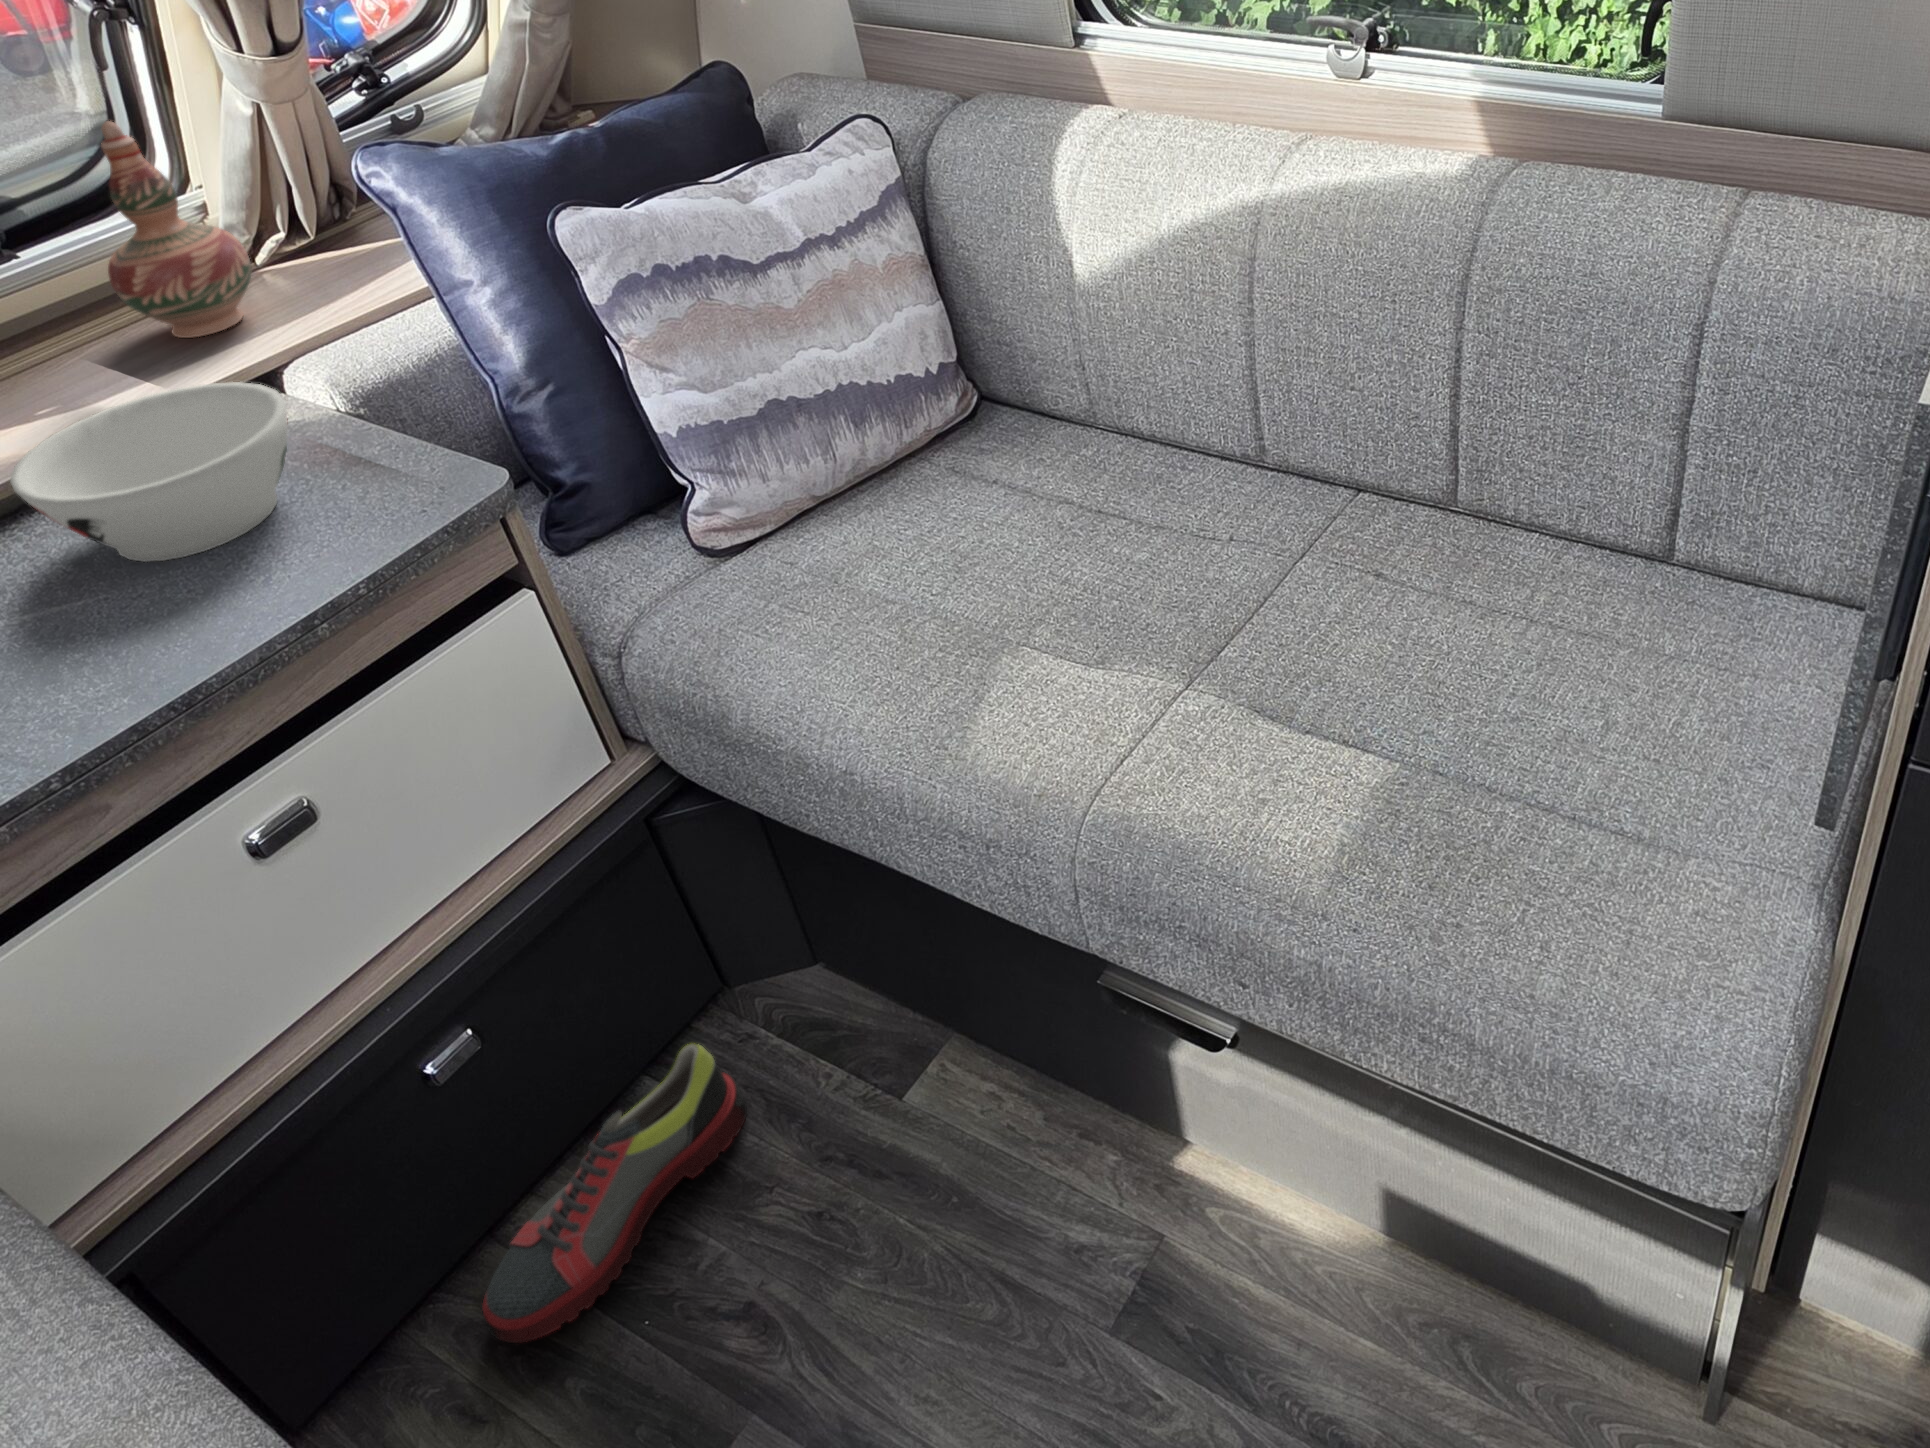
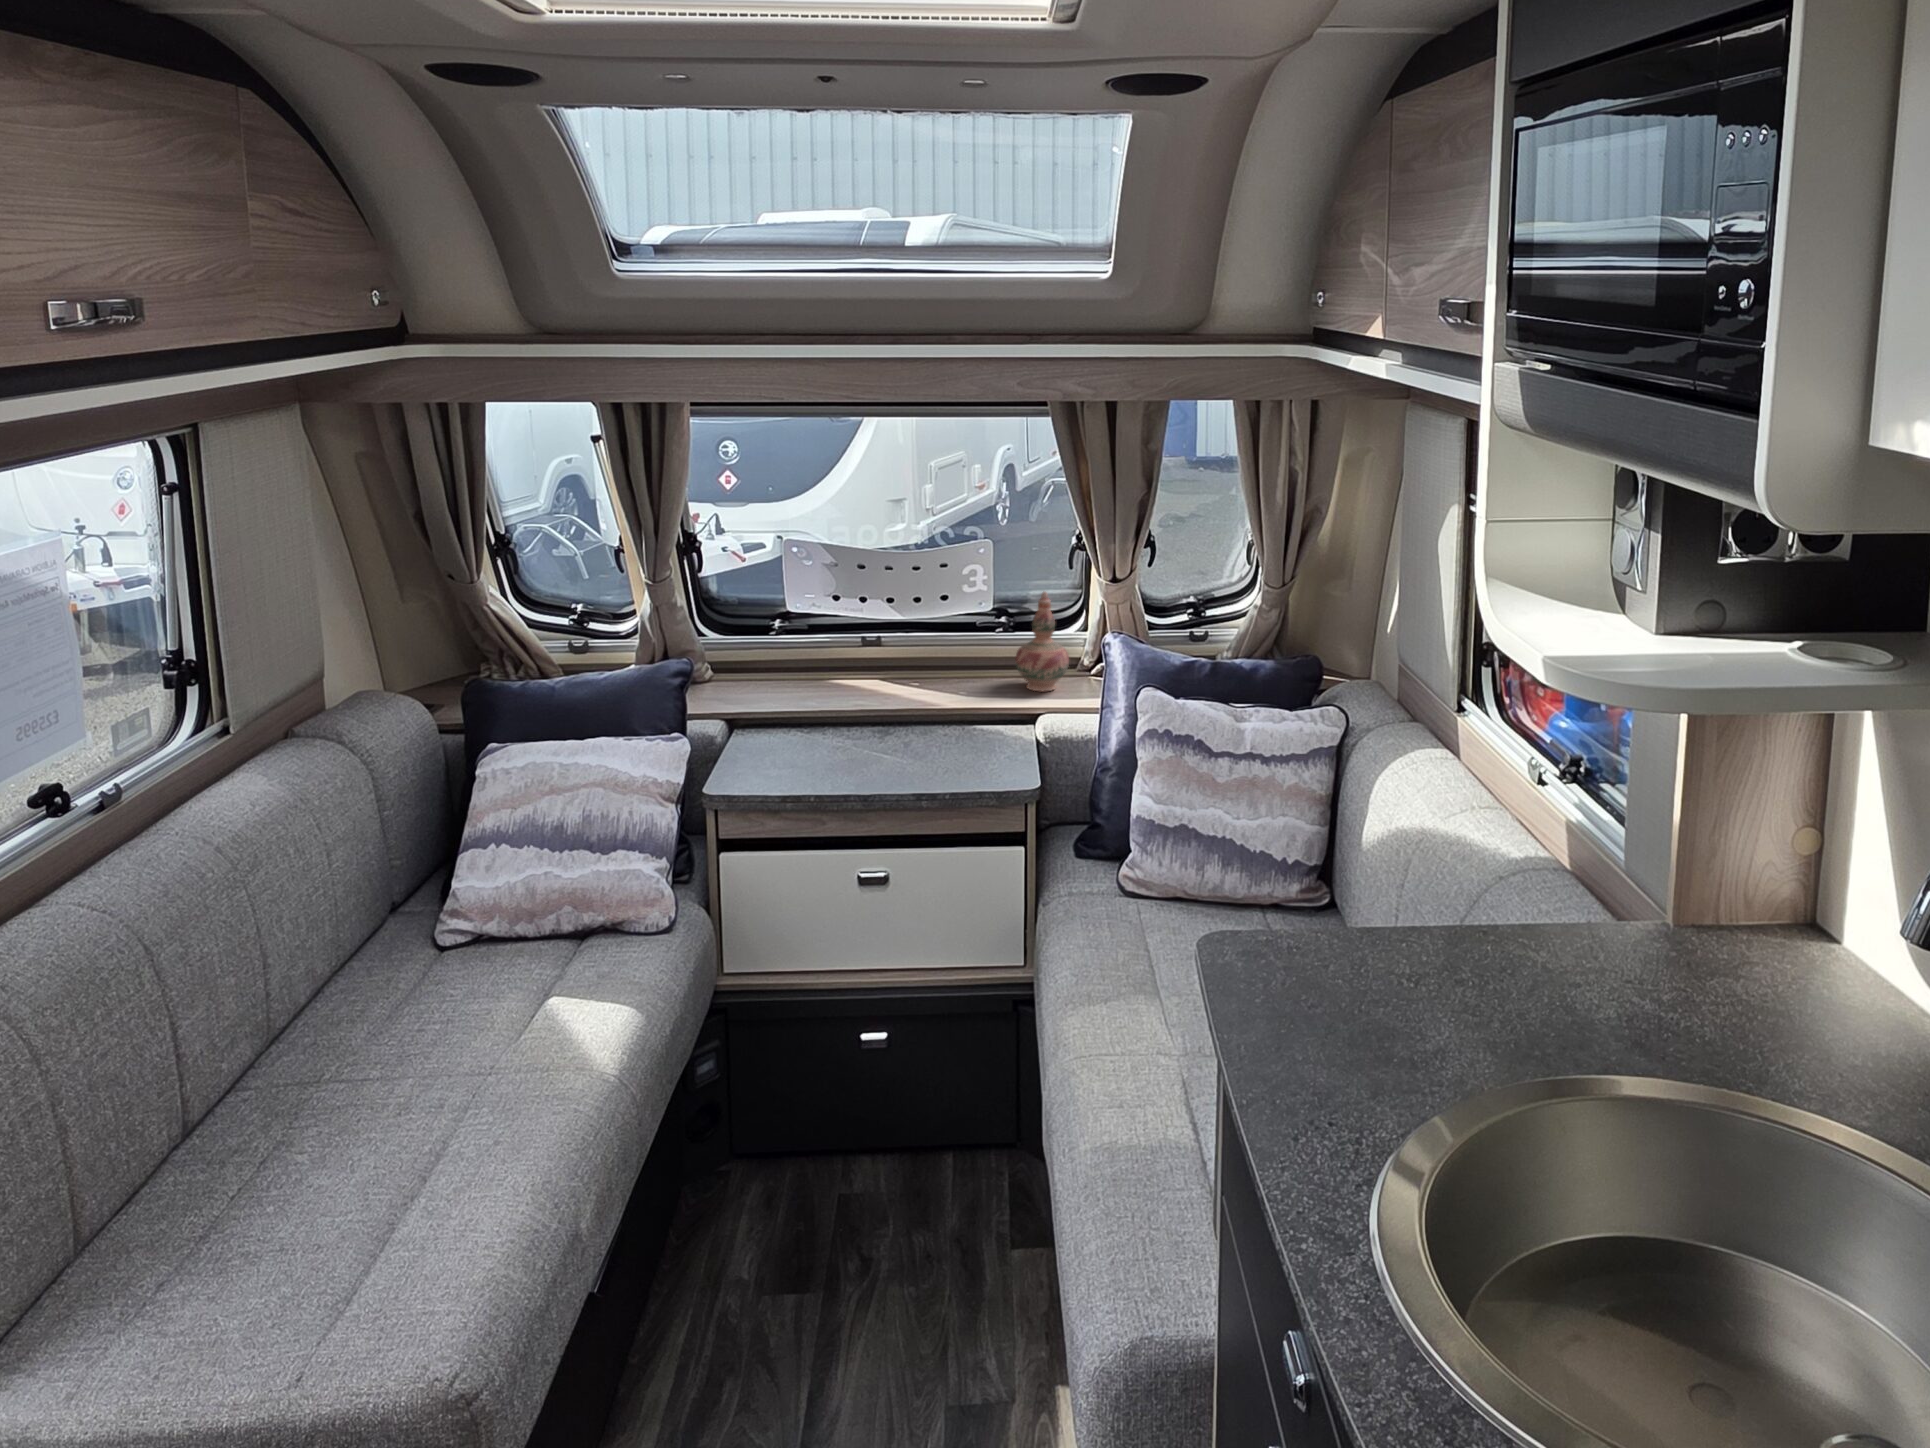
bowl: present [10,382,288,562] -> none [894,694,993,760]
shoe: present [482,1044,747,1343] -> none [805,1110,966,1186]

